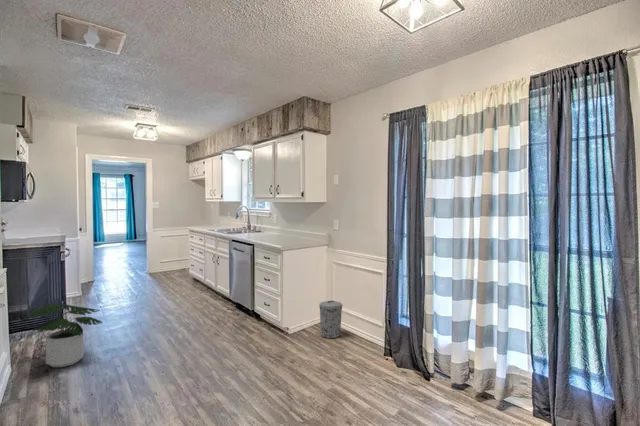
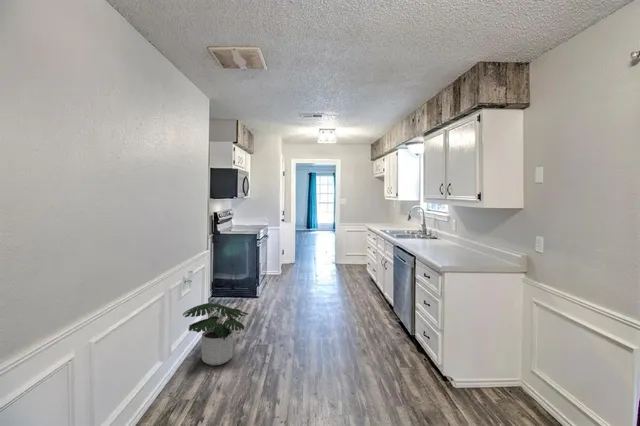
trash can: present [319,301,342,338] -> none [498,350,537,410]

